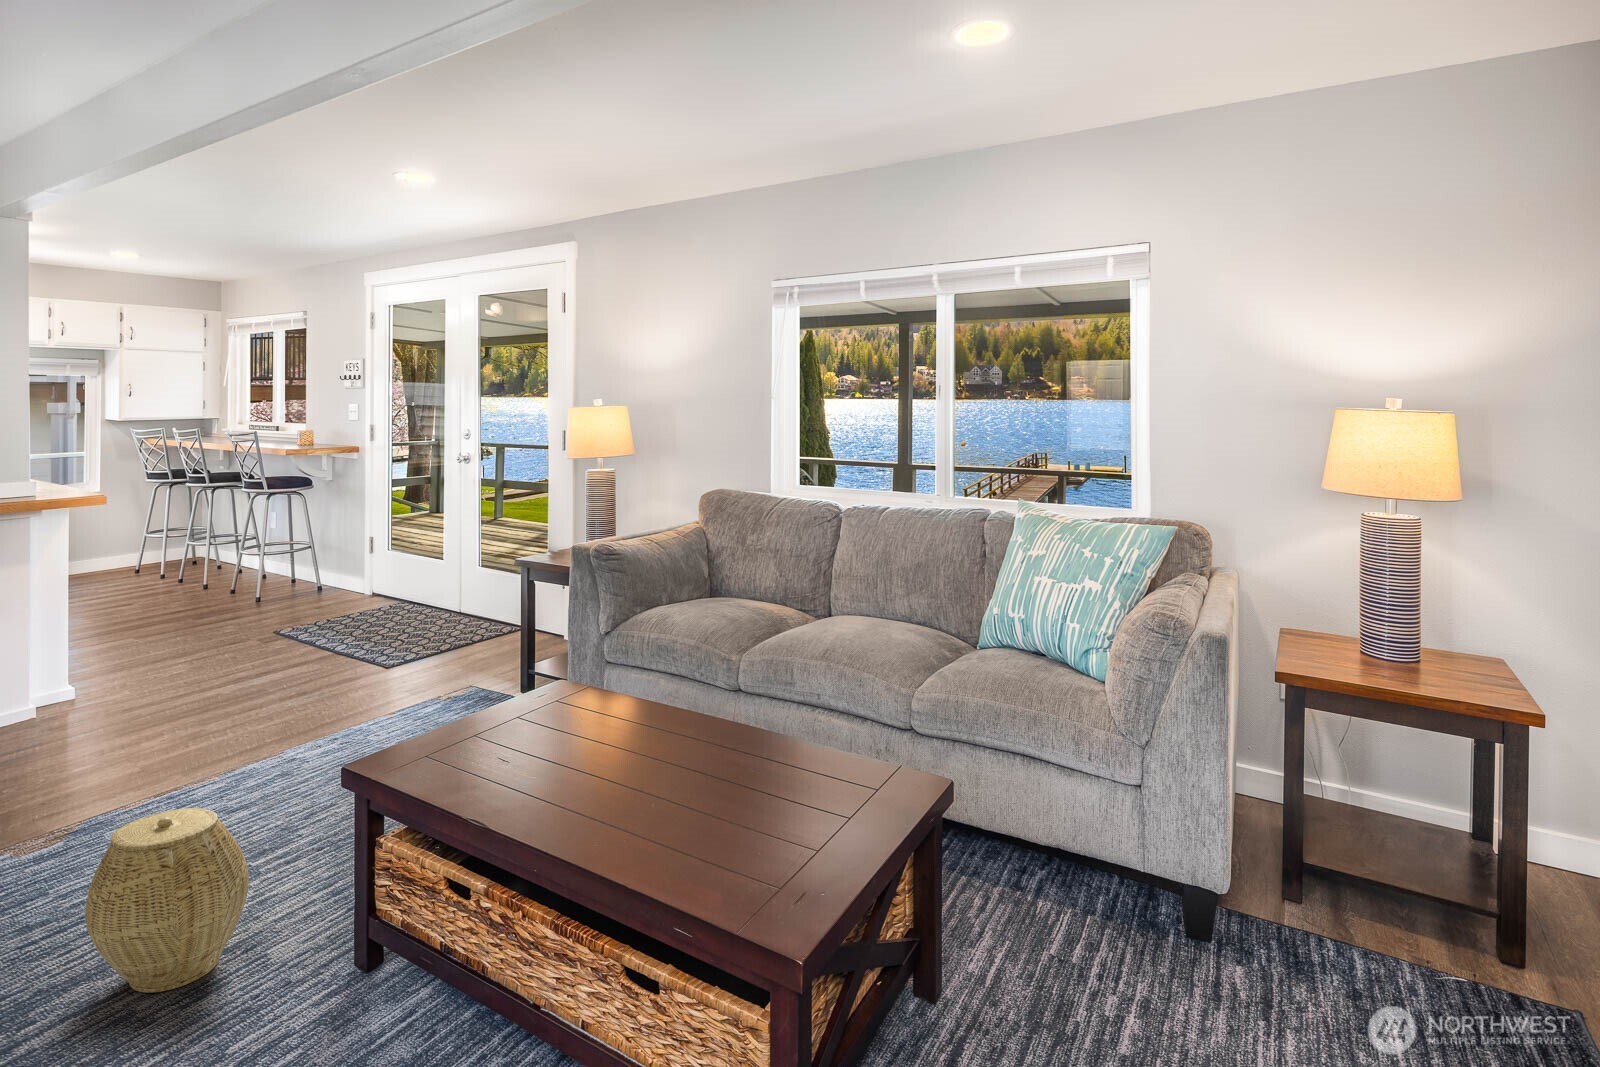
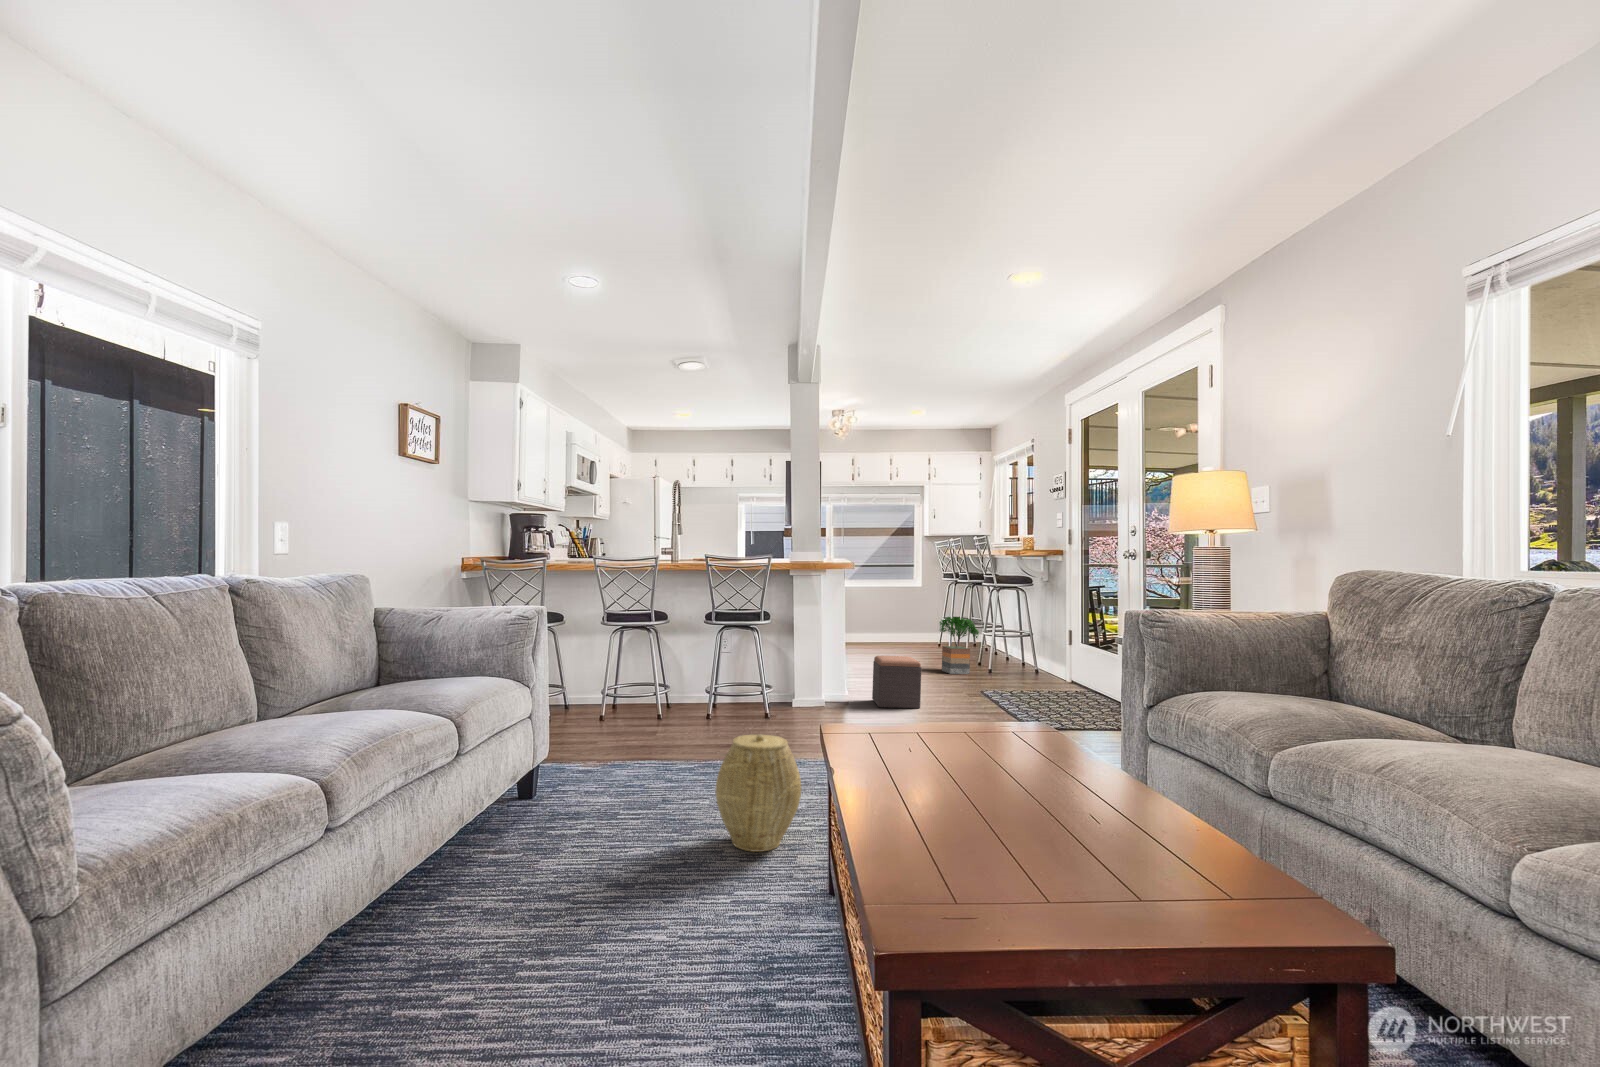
potted tree: none [167,531,242,614] -> present [940,617,979,674]
footstool: none [108,610,210,695] -> present [872,656,921,709]

